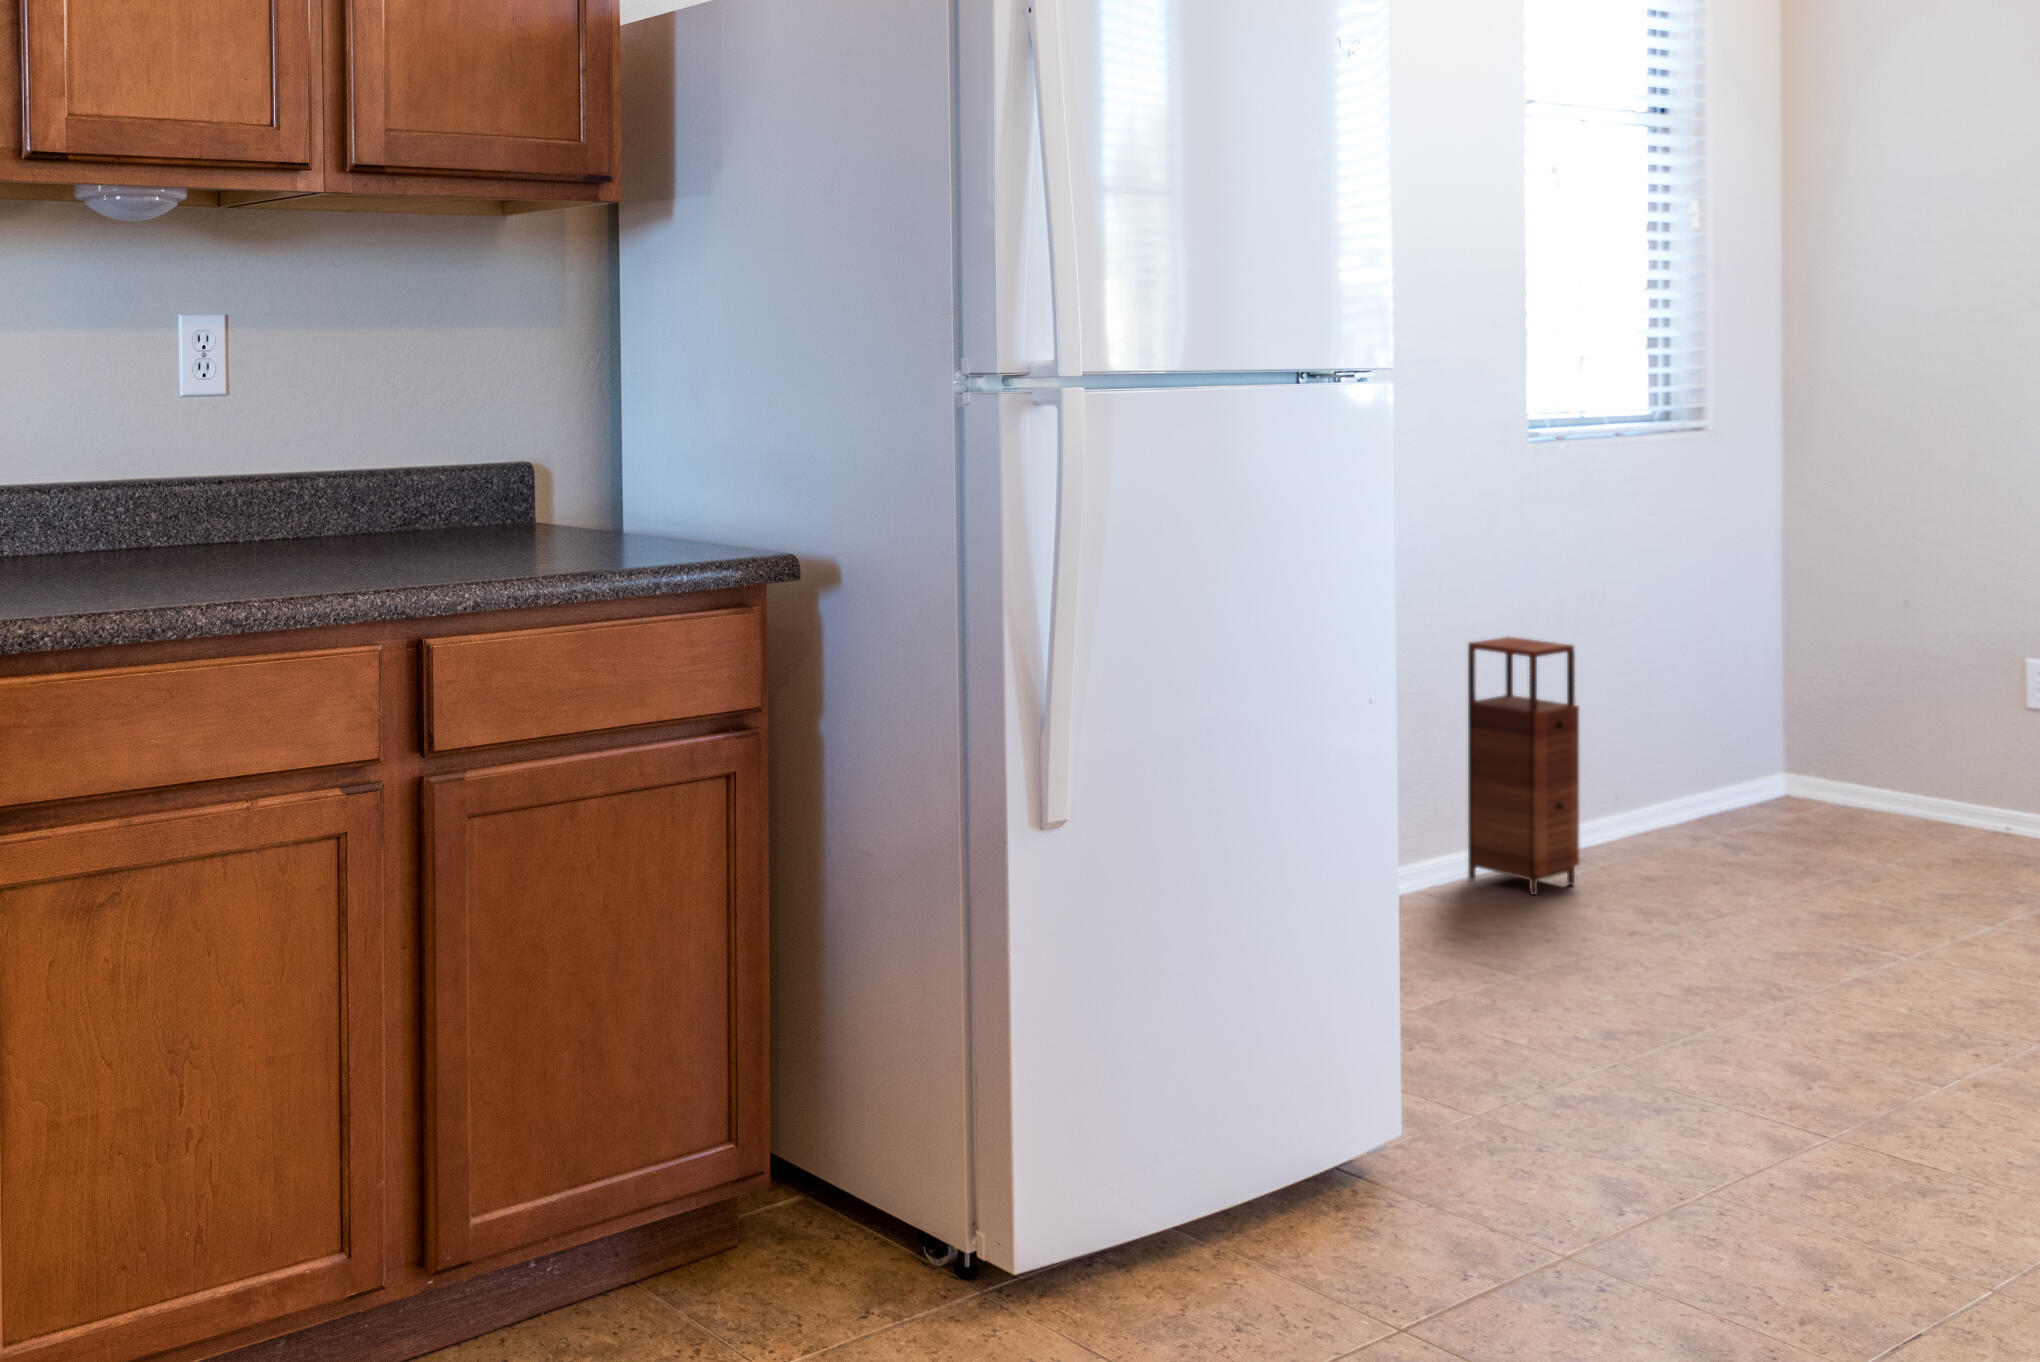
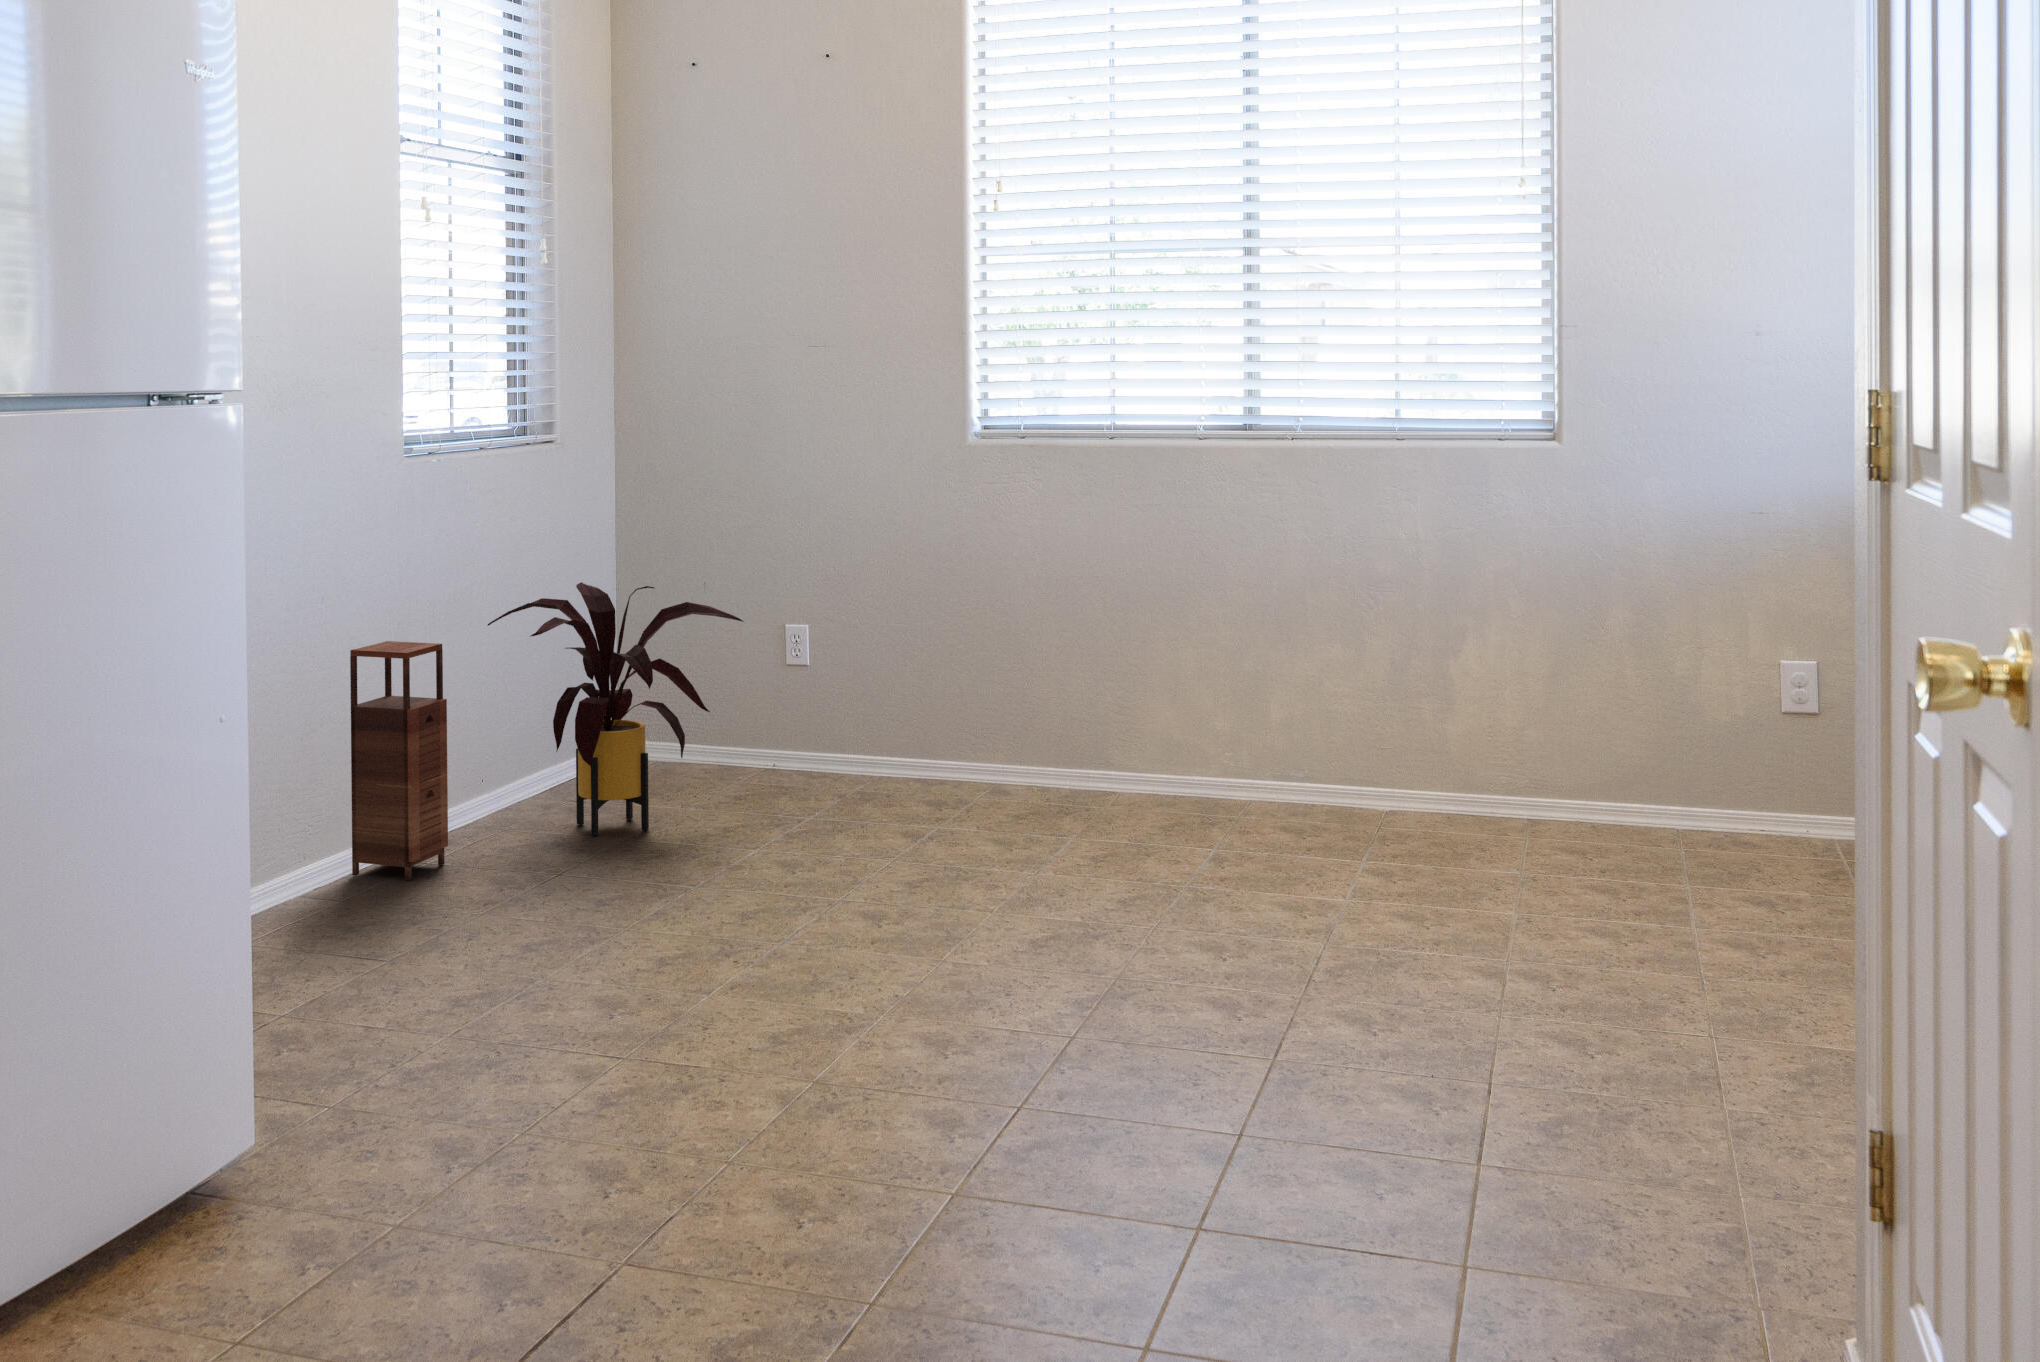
house plant: none [1622,590,1975,885] -> present [488,582,744,836]

